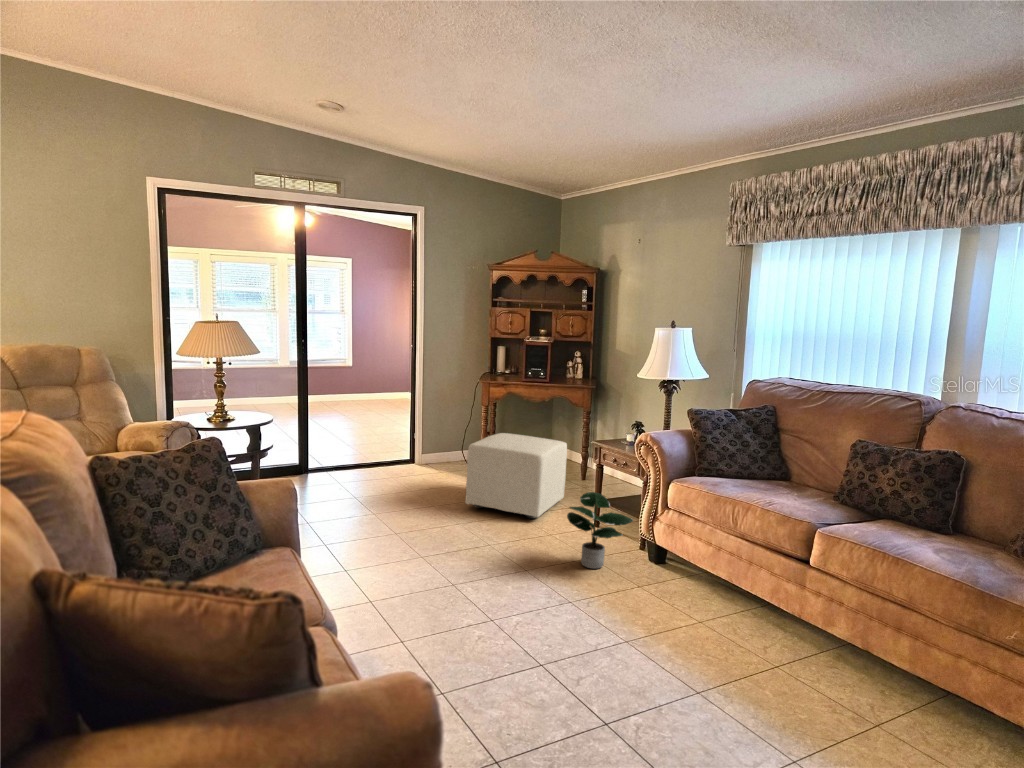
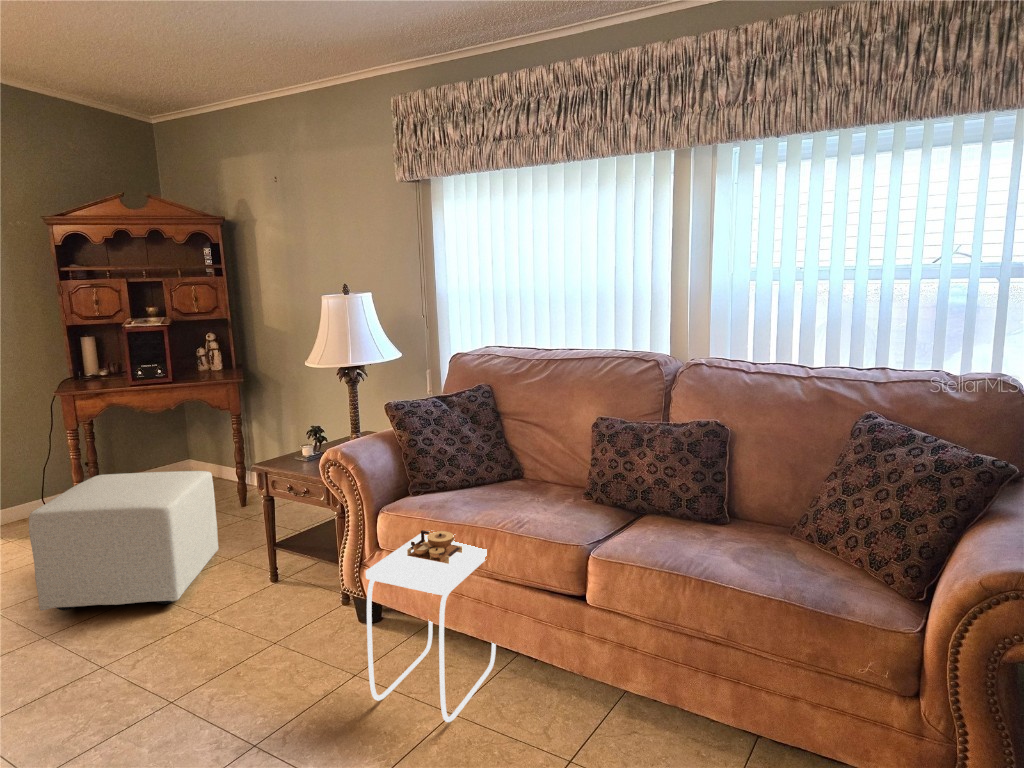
potted plant: present [567,492,633,569] -> none [222,553,331,675]
side table: none [648,492,750,620] -> present [366,530,496,722]

